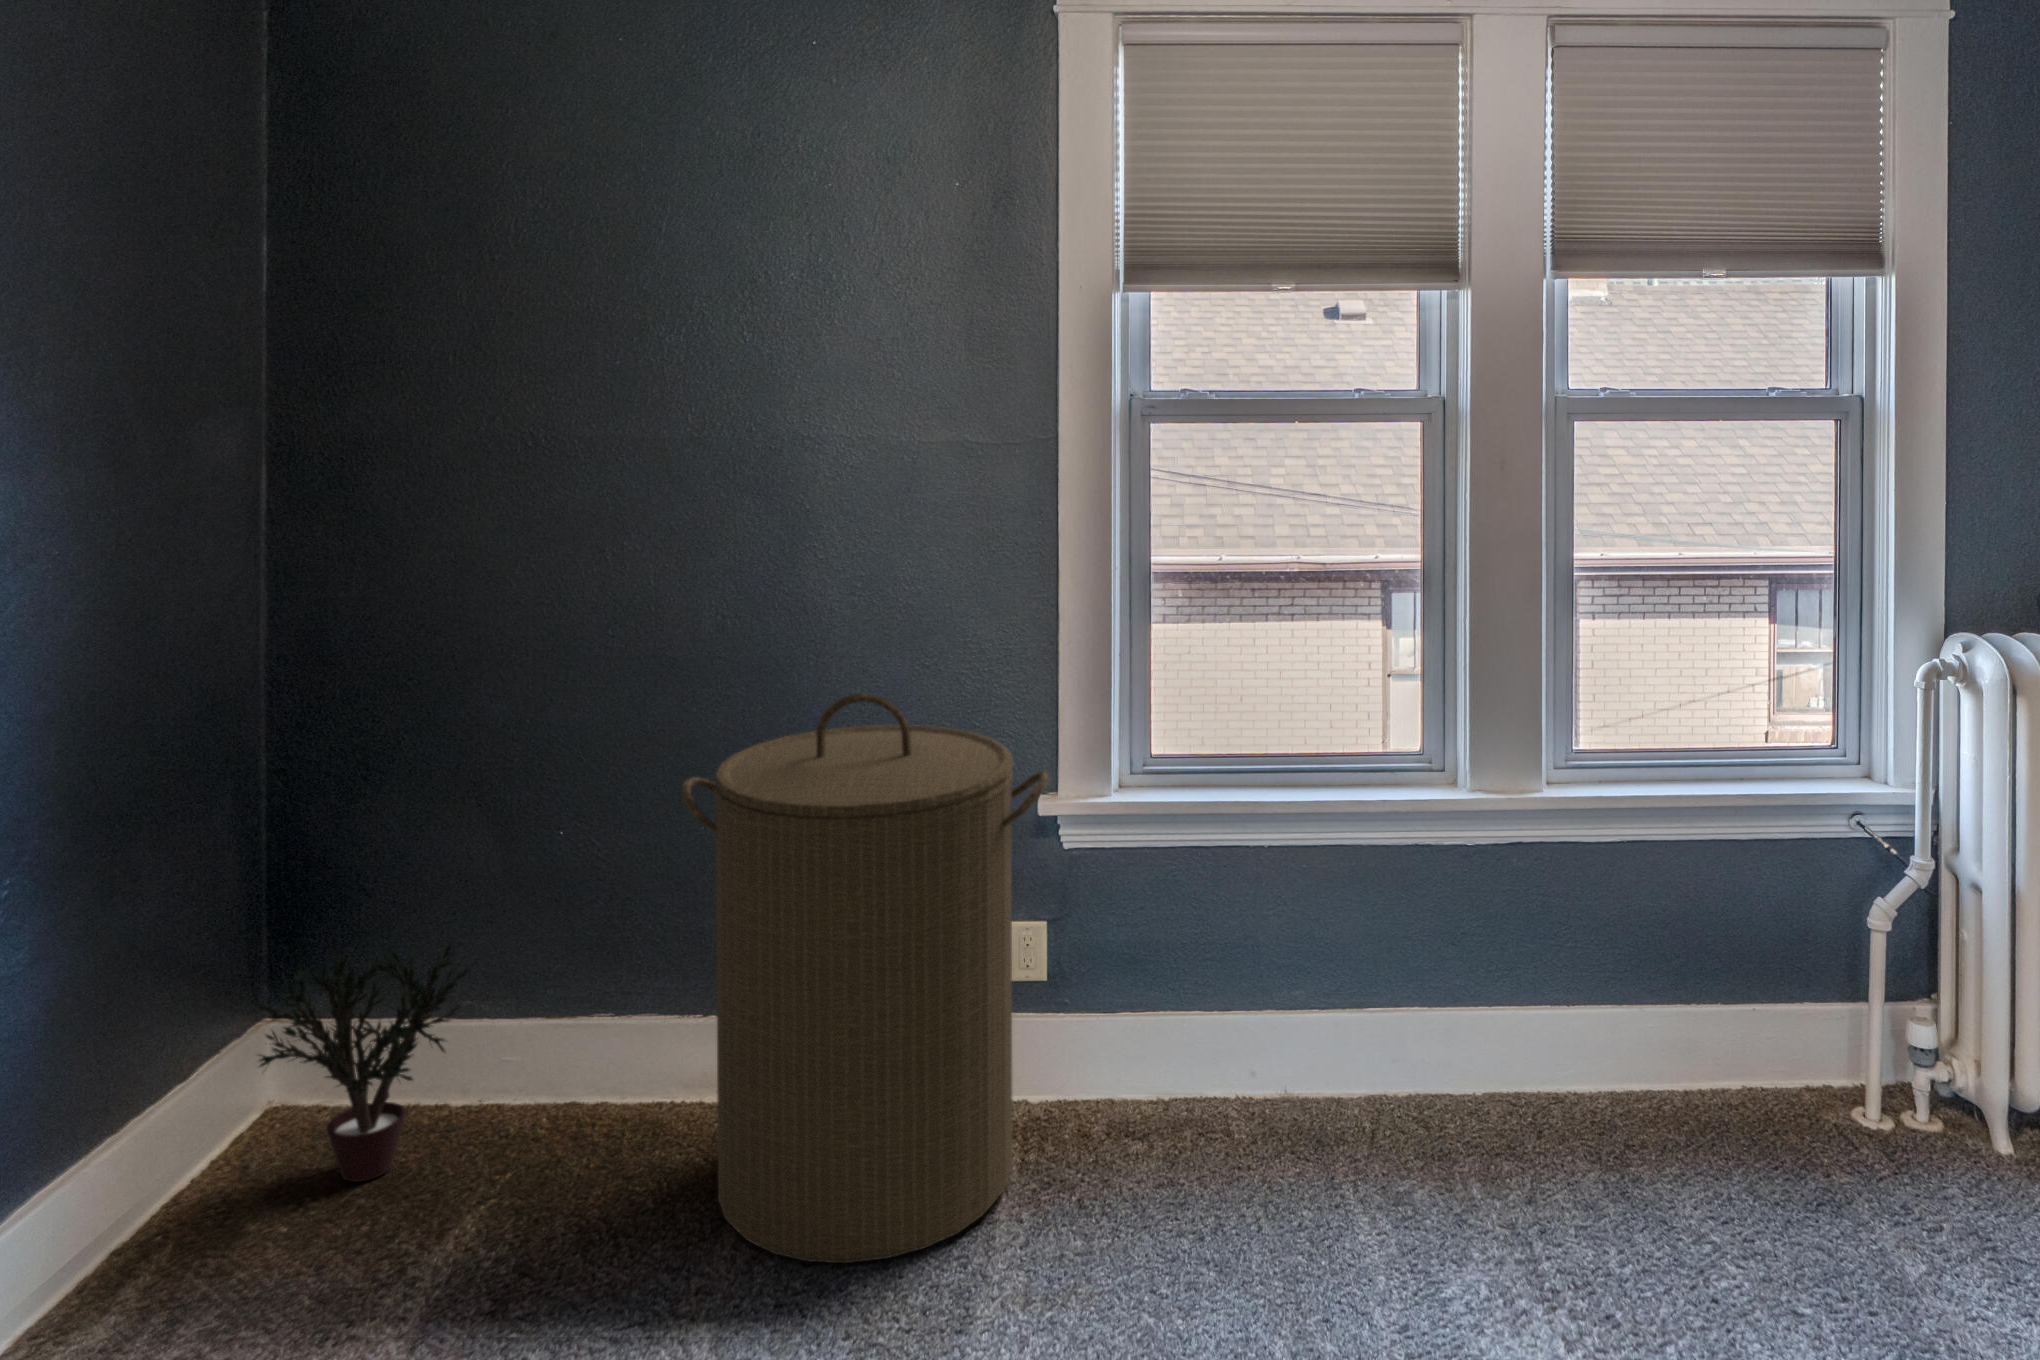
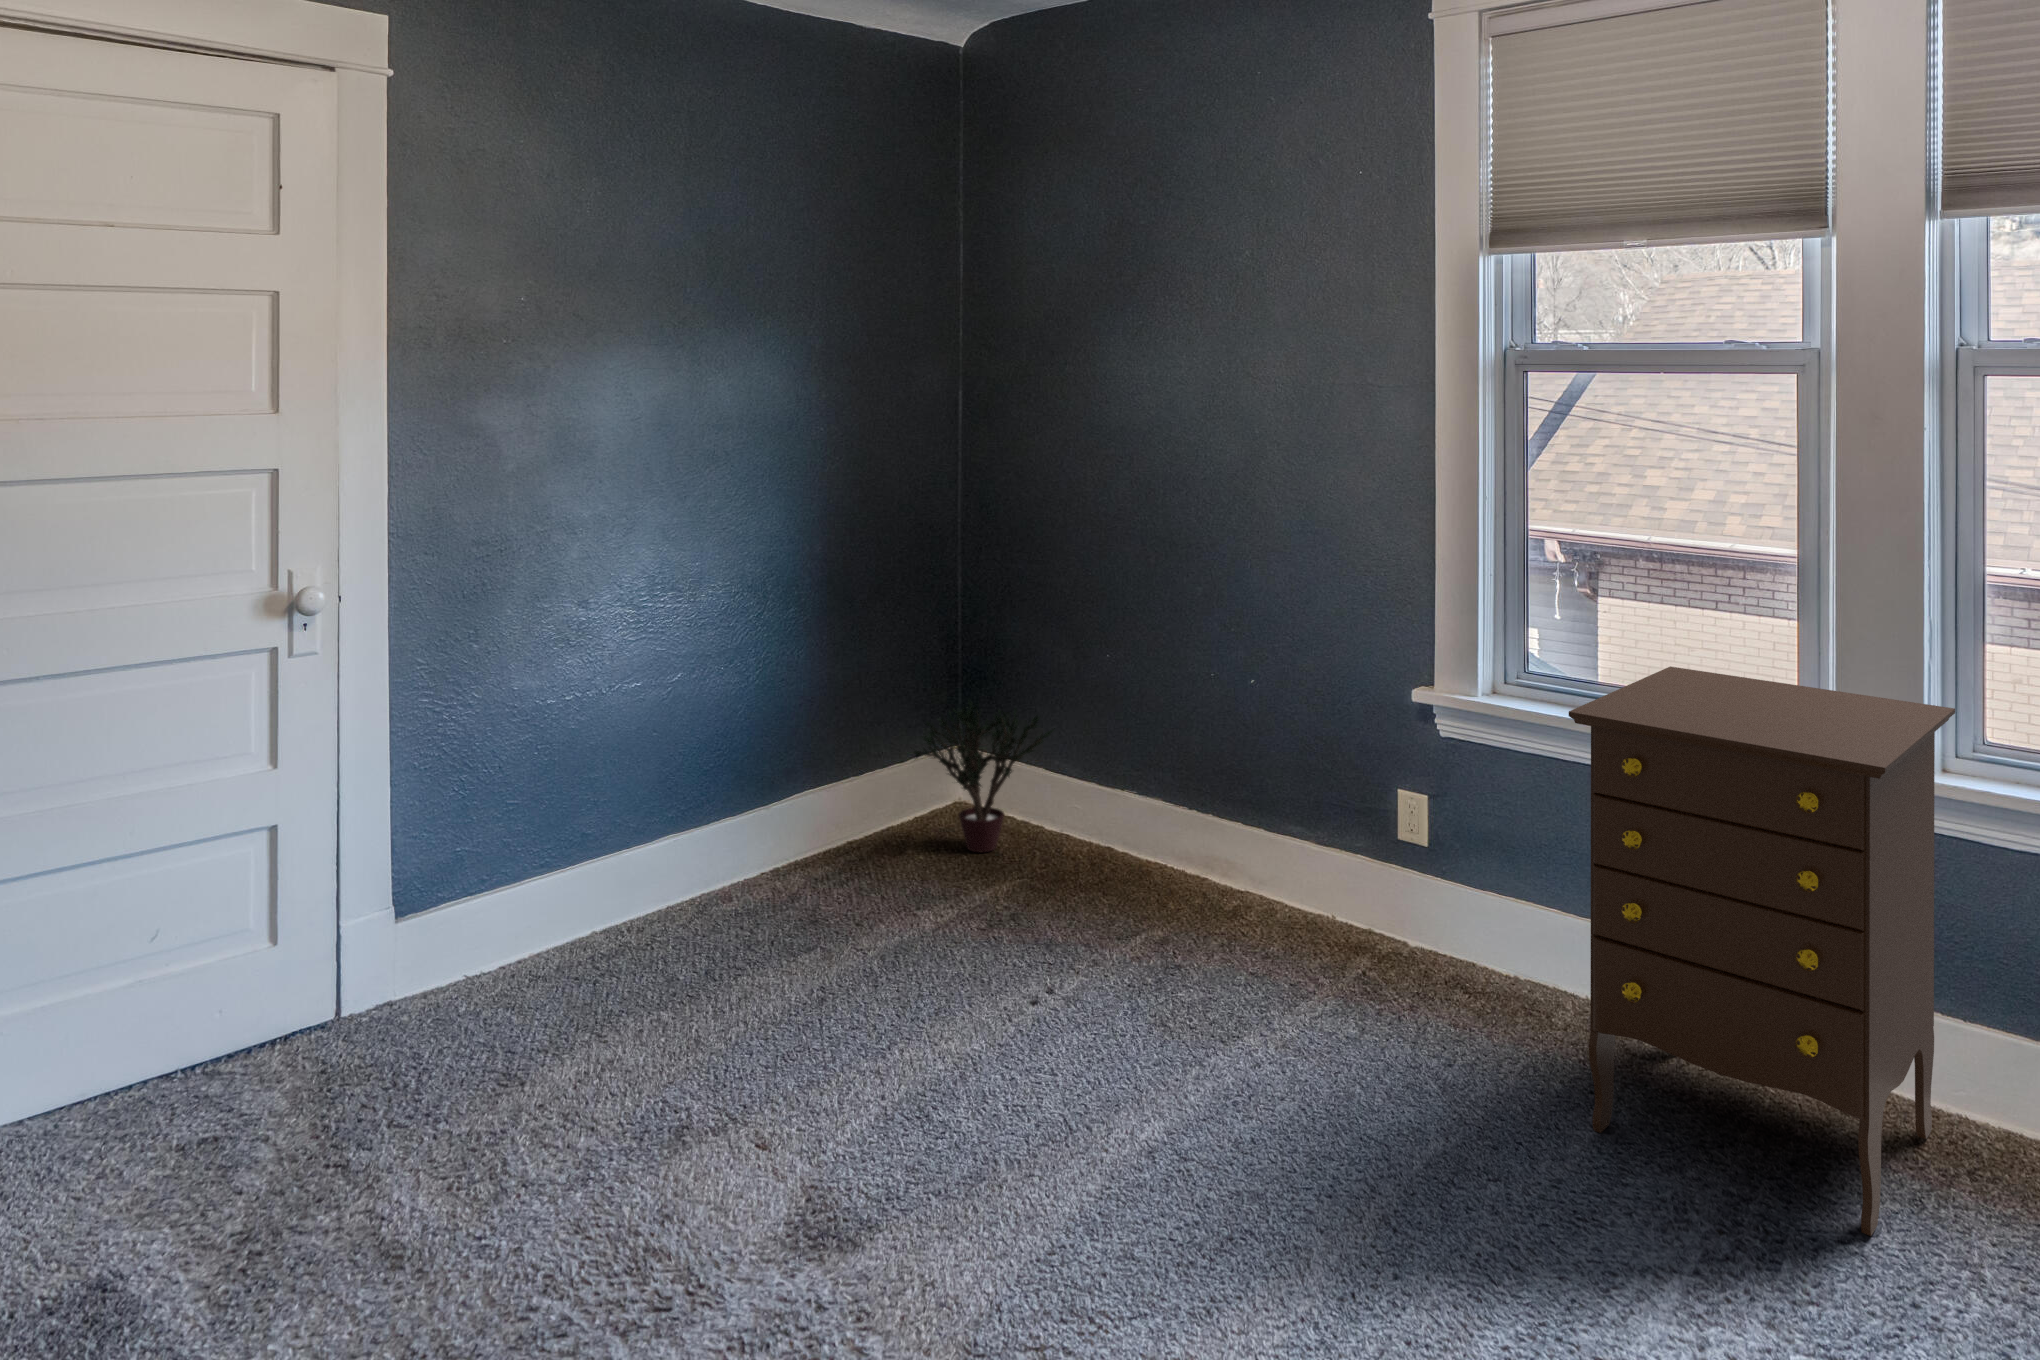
laundry hamper: present [682,694,1049,1263] -> none [1126,569,1379,1000]
dresser: none [1327,727,1655,1237] -> present [1569,666,1955,1236]

